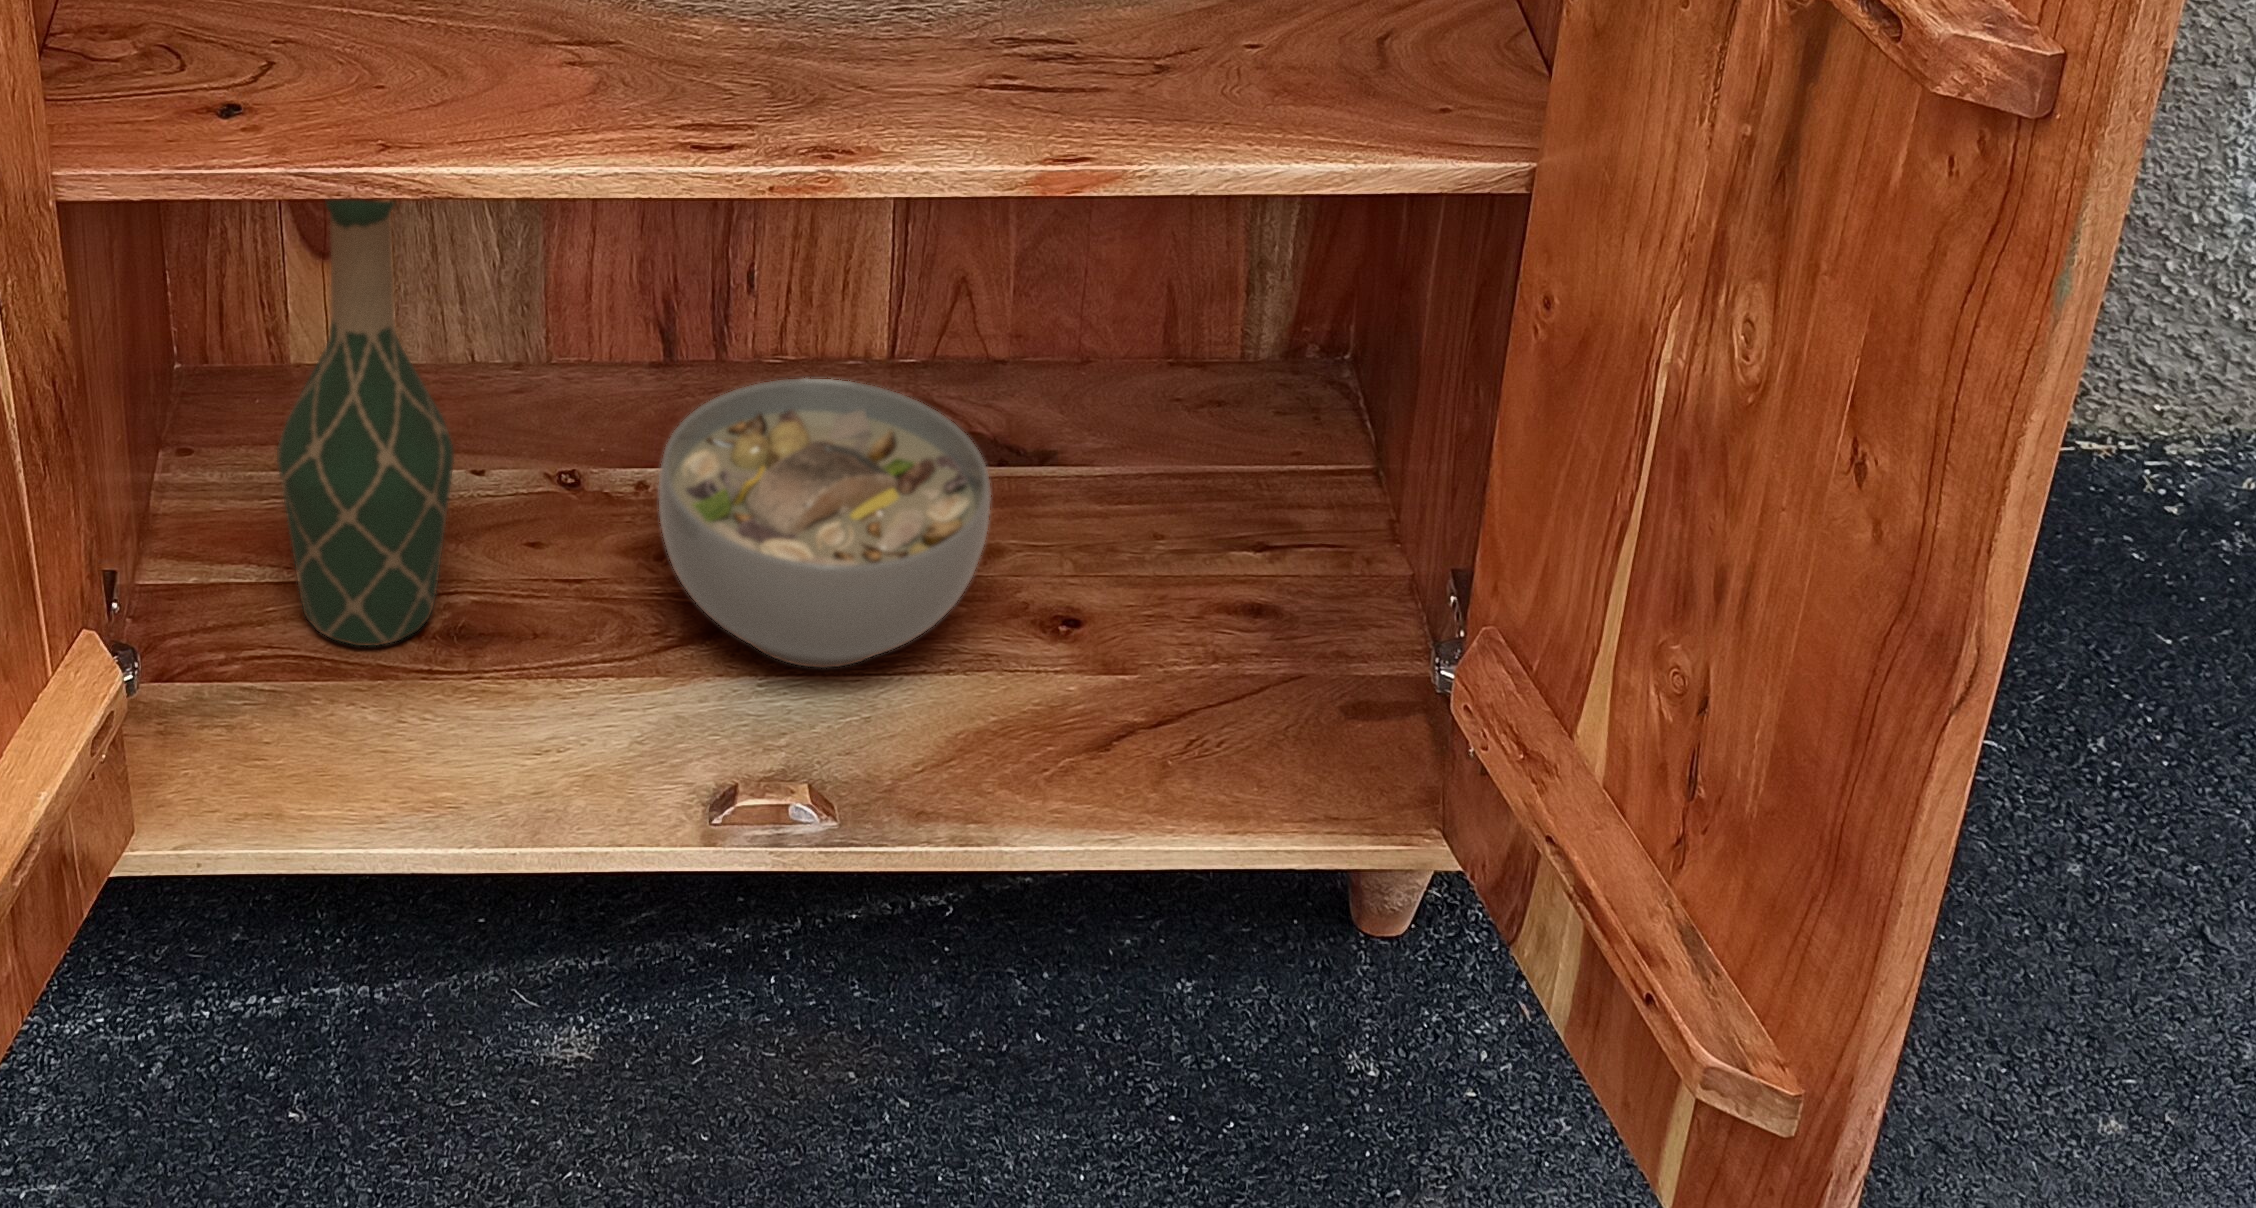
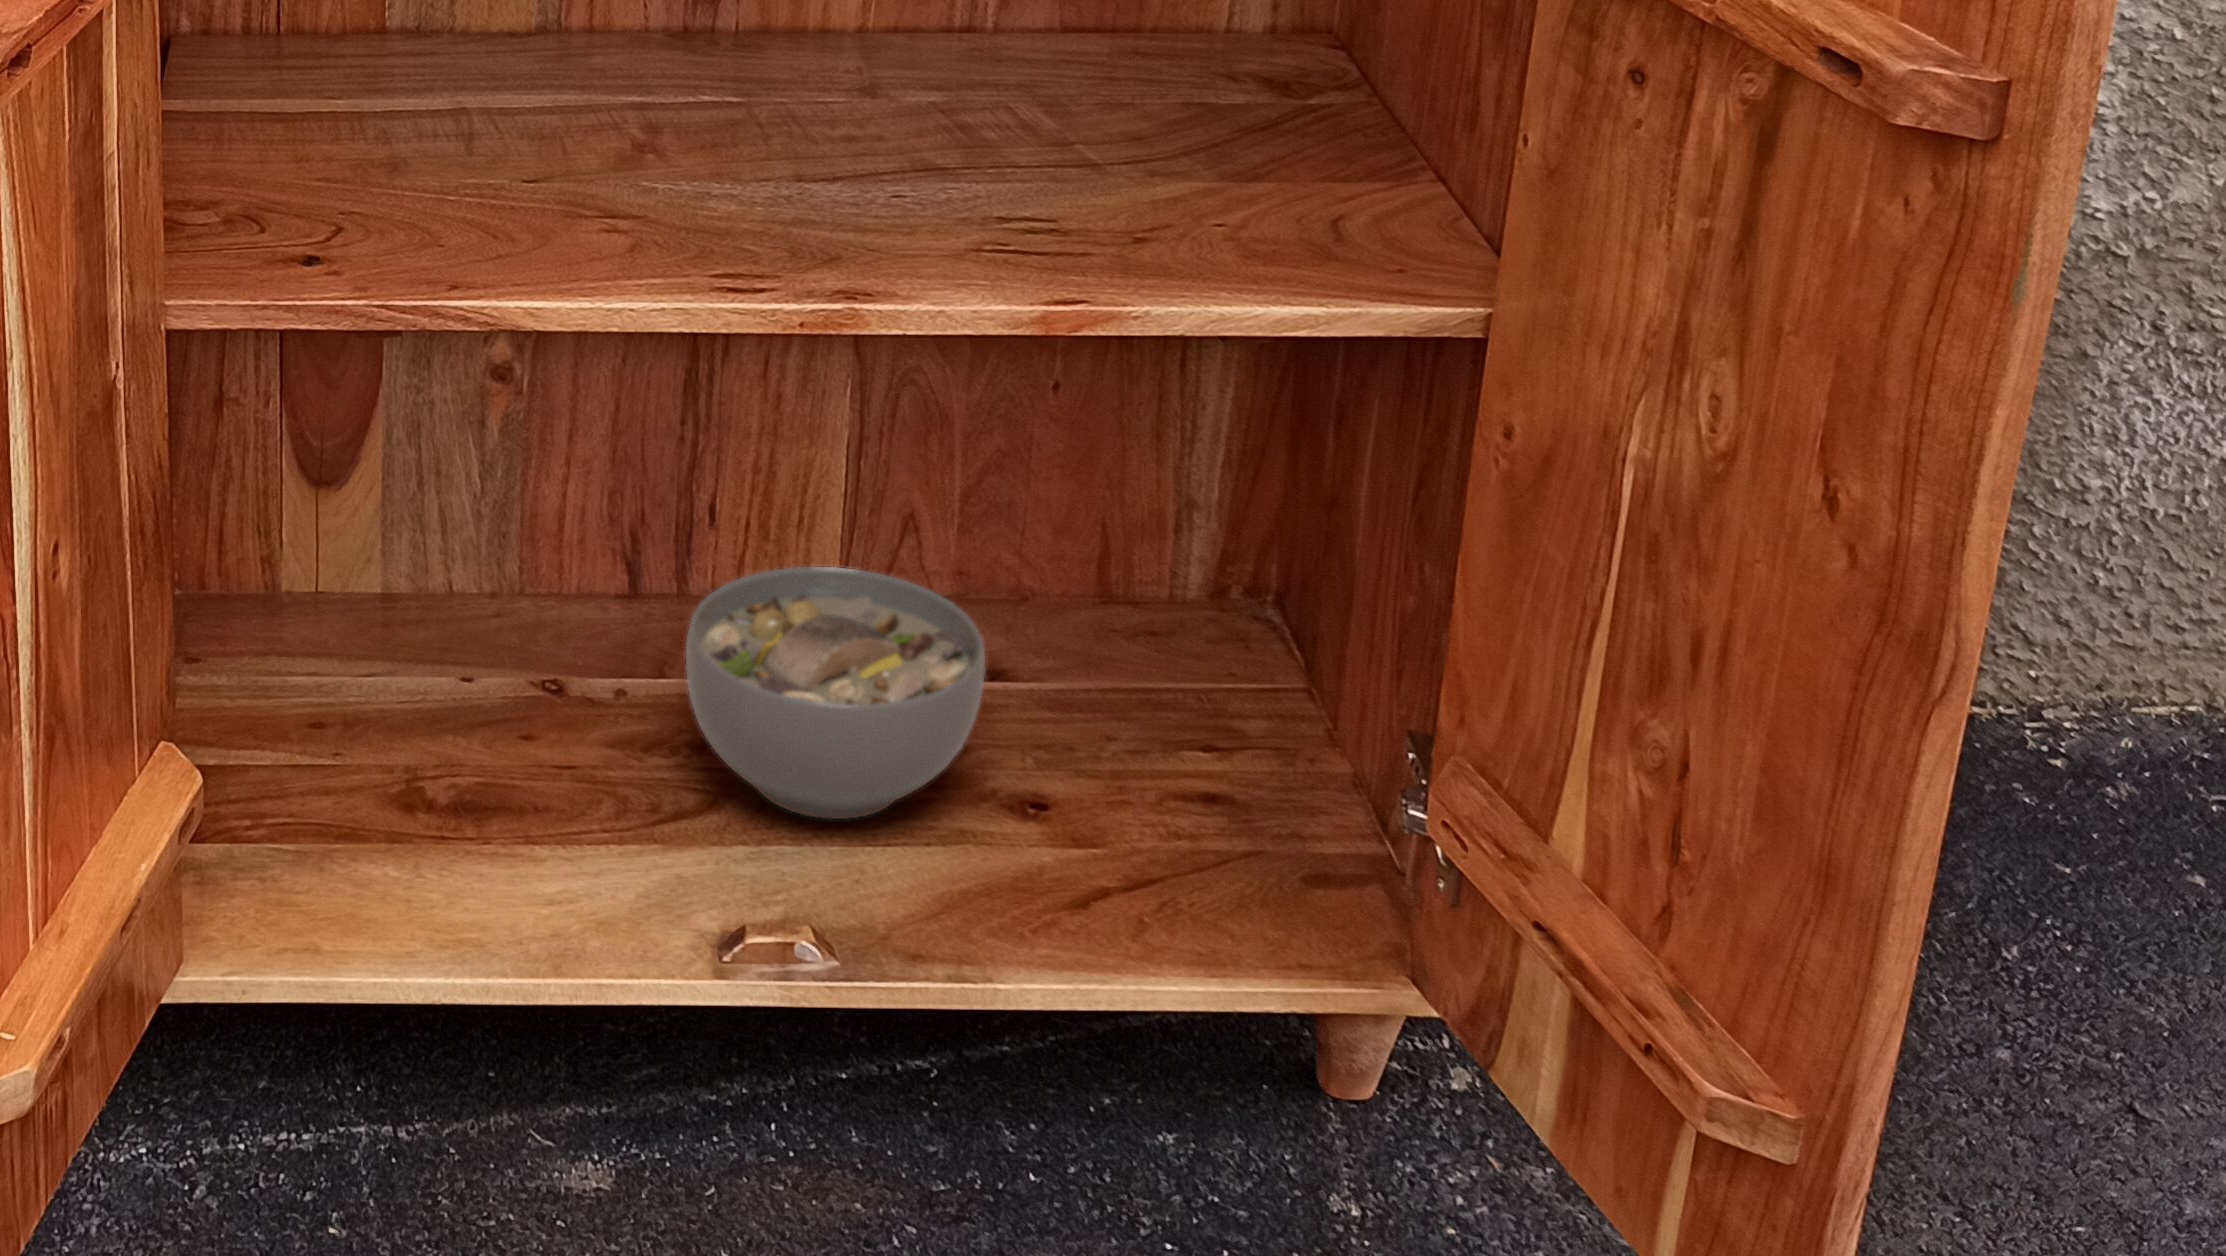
wine bottle: present [277,200,454,646] -> none [343,313,502,798]

